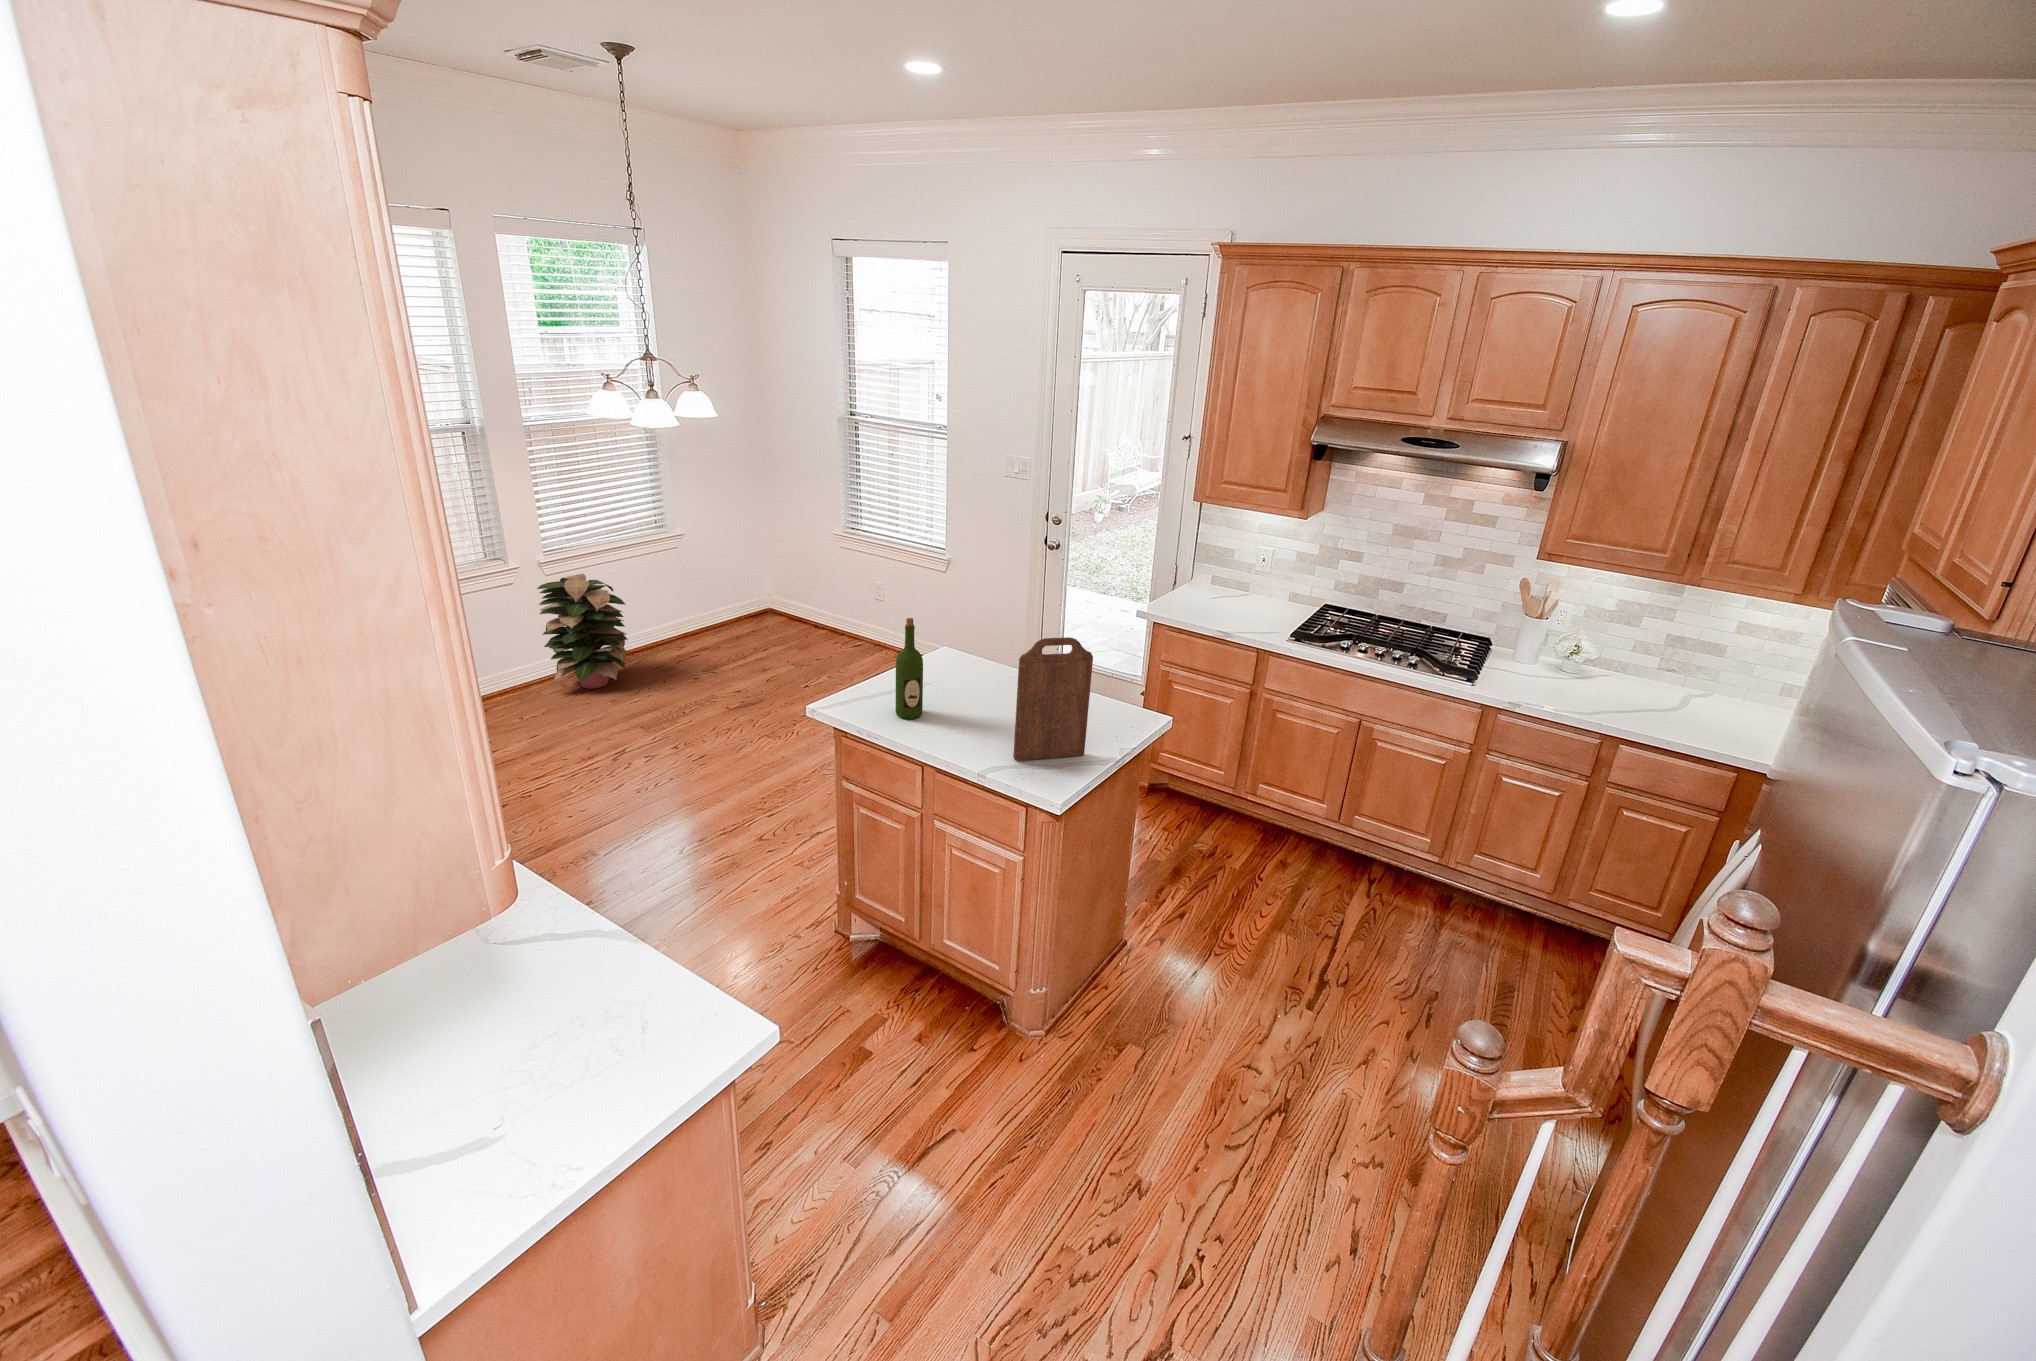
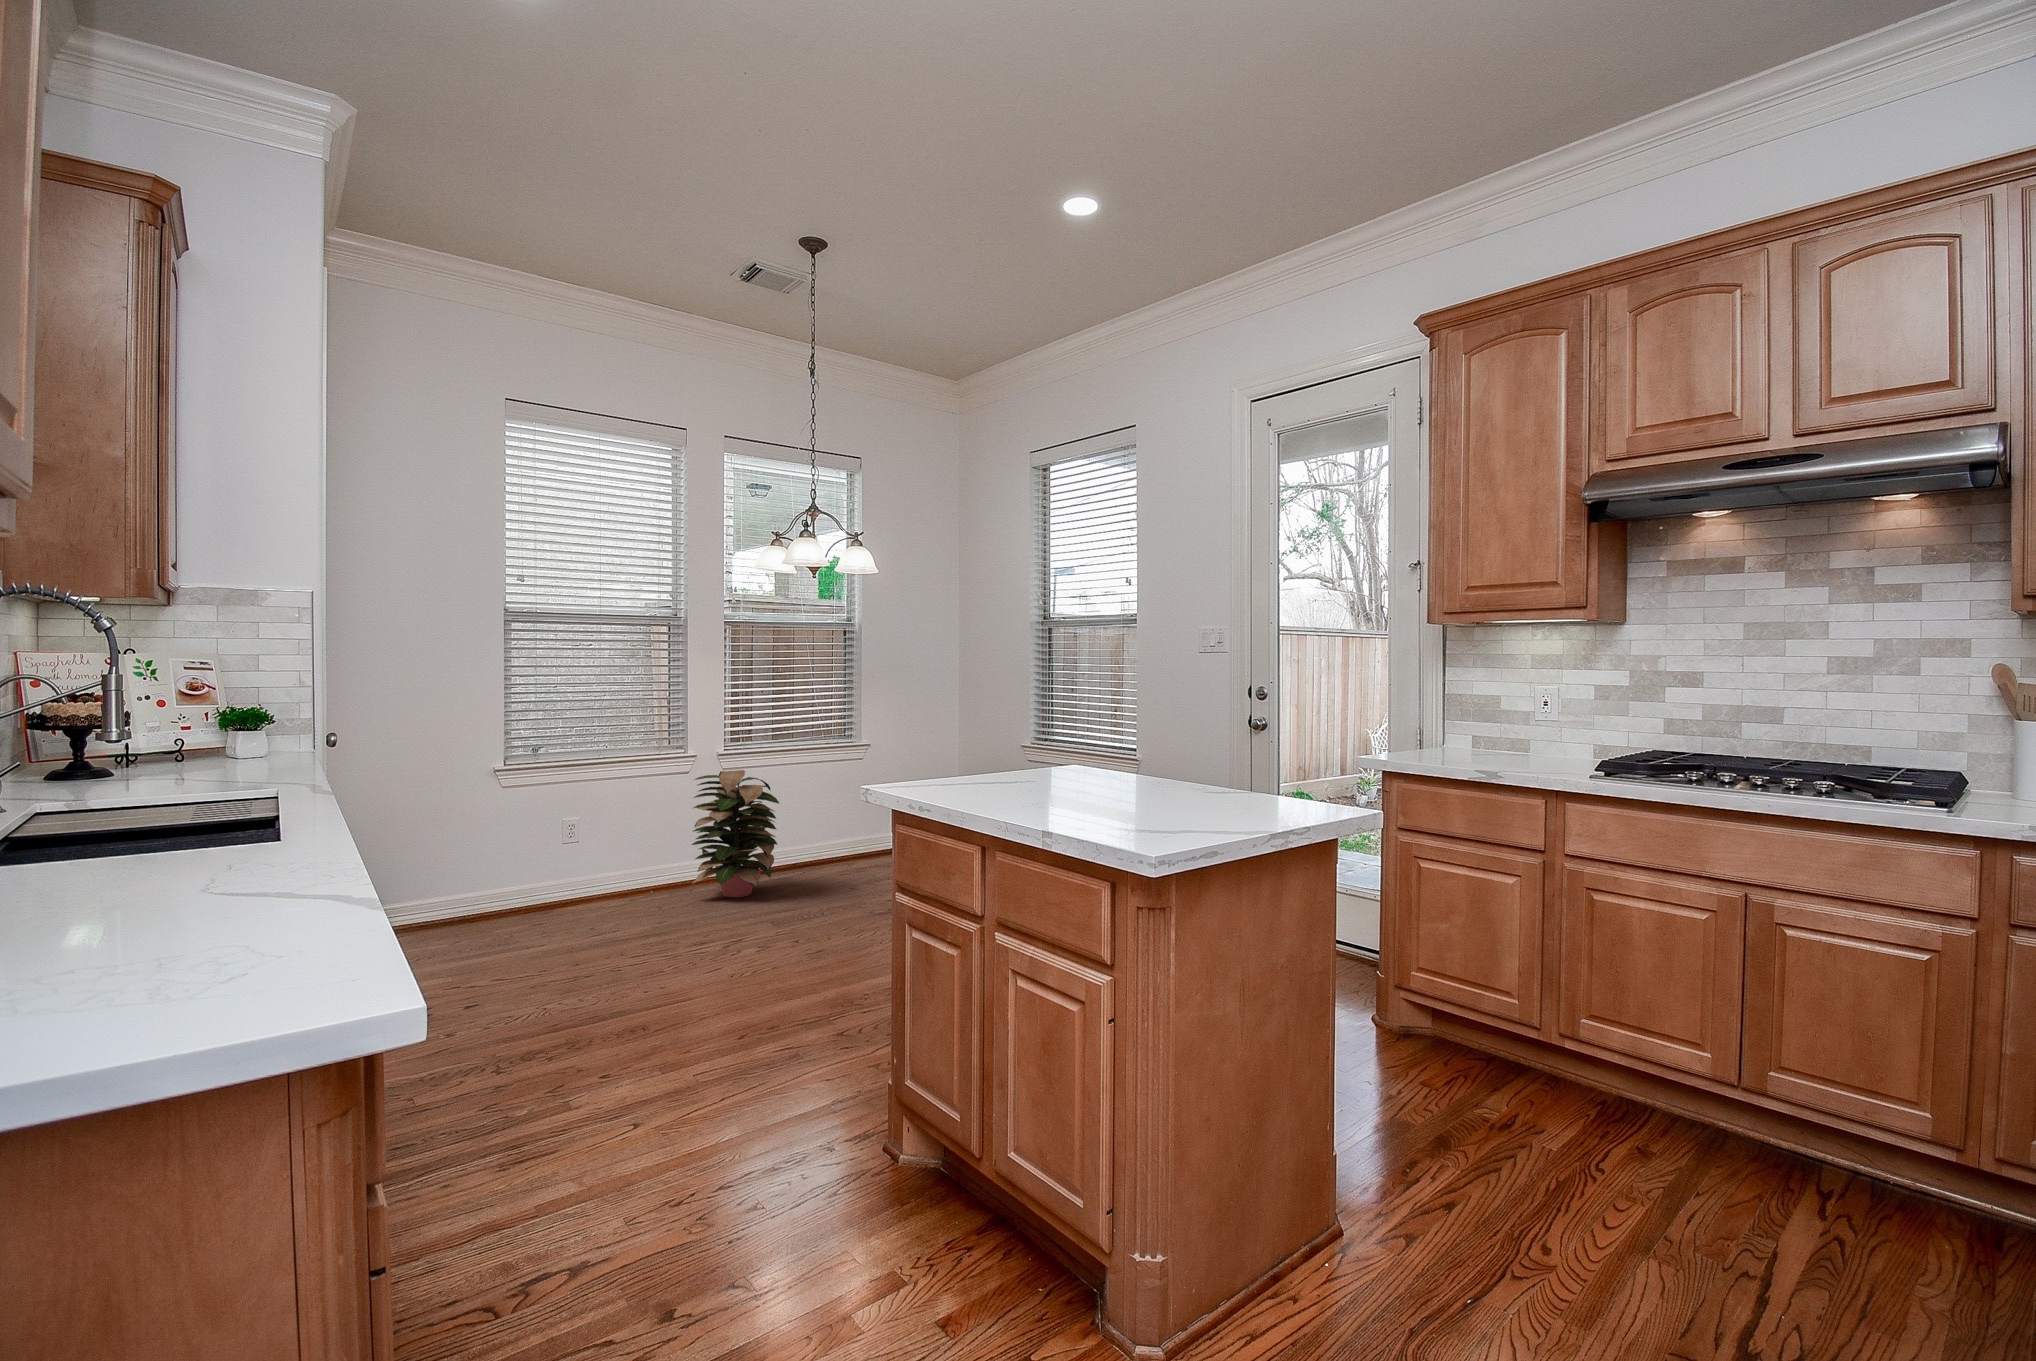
wine bottle: present [896,618,923,719] -> none [963,651,1001,792]
cutting board: present [1013,637,1093,761] -> none [1101,624,1218,821]

